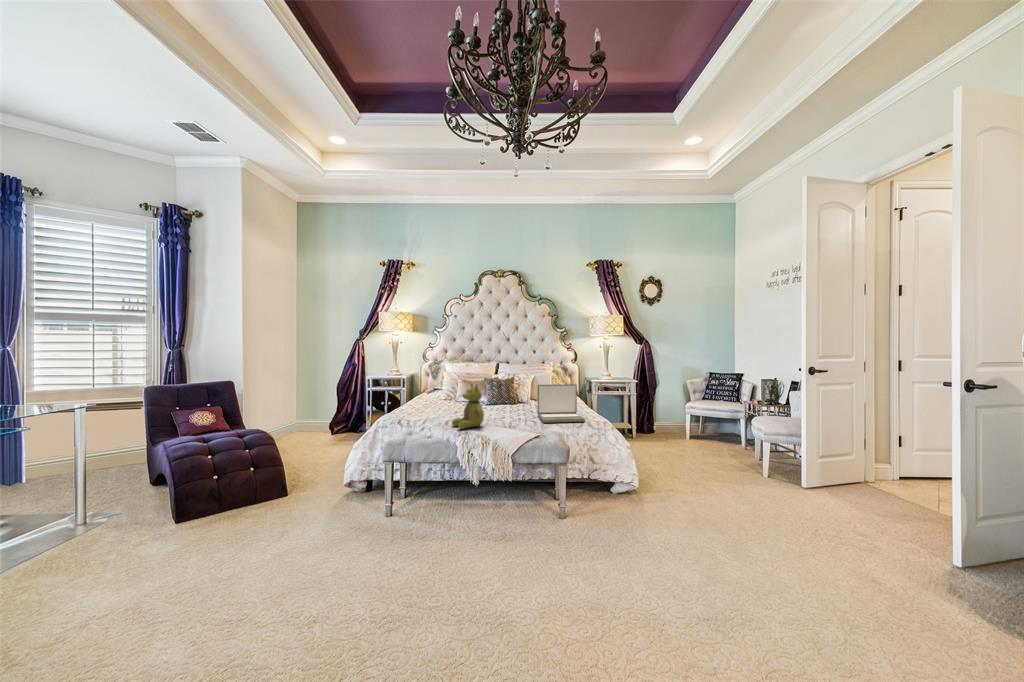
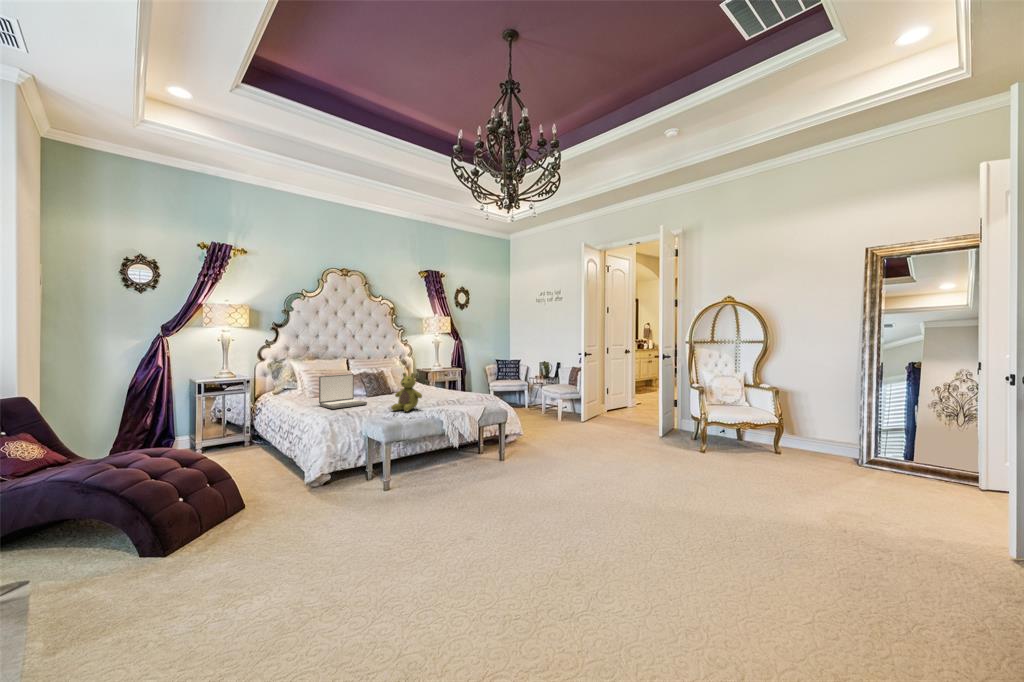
laptop: present [537,384,585,423] -> present [319,374,367,409]

